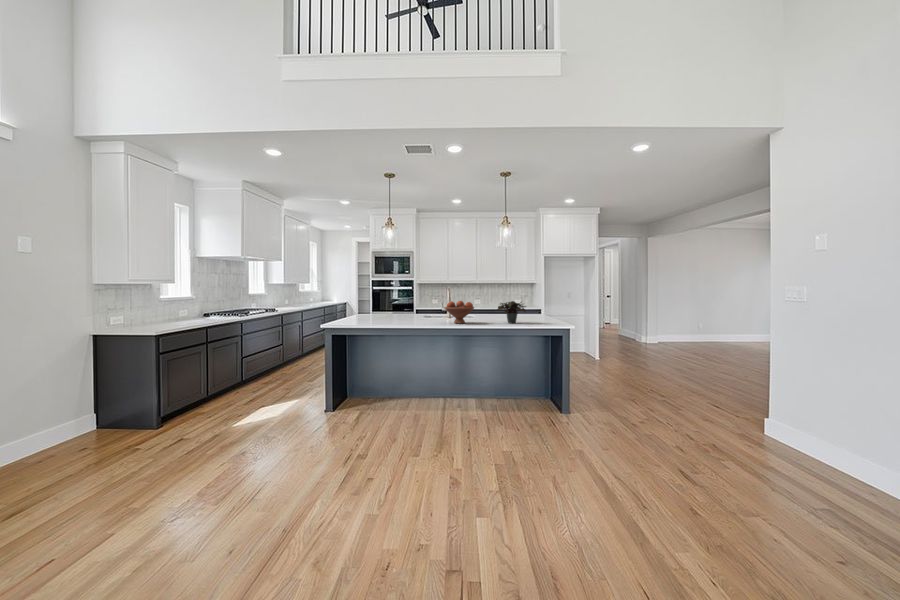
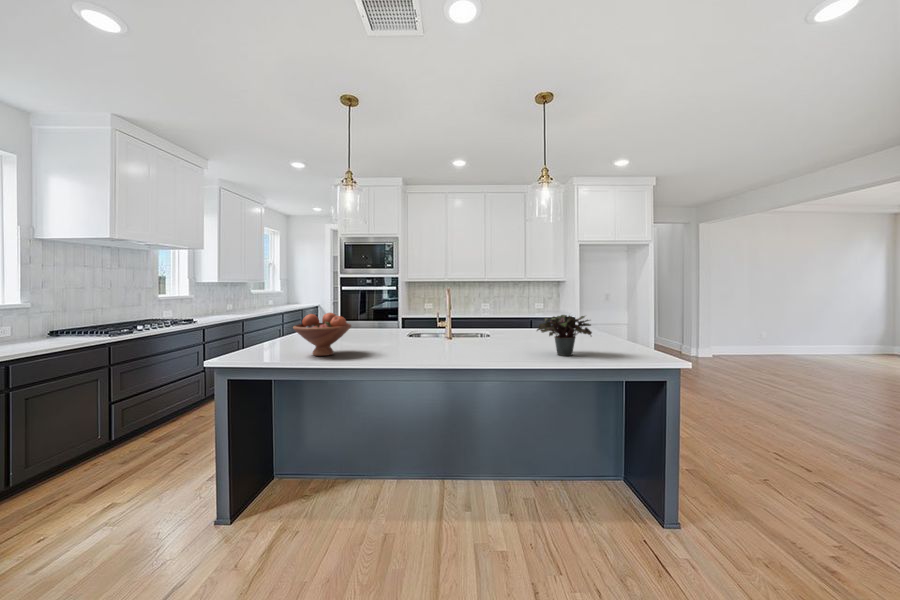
fruit bowl: present [445,301,474,323] -> present [293,313,351,356]

